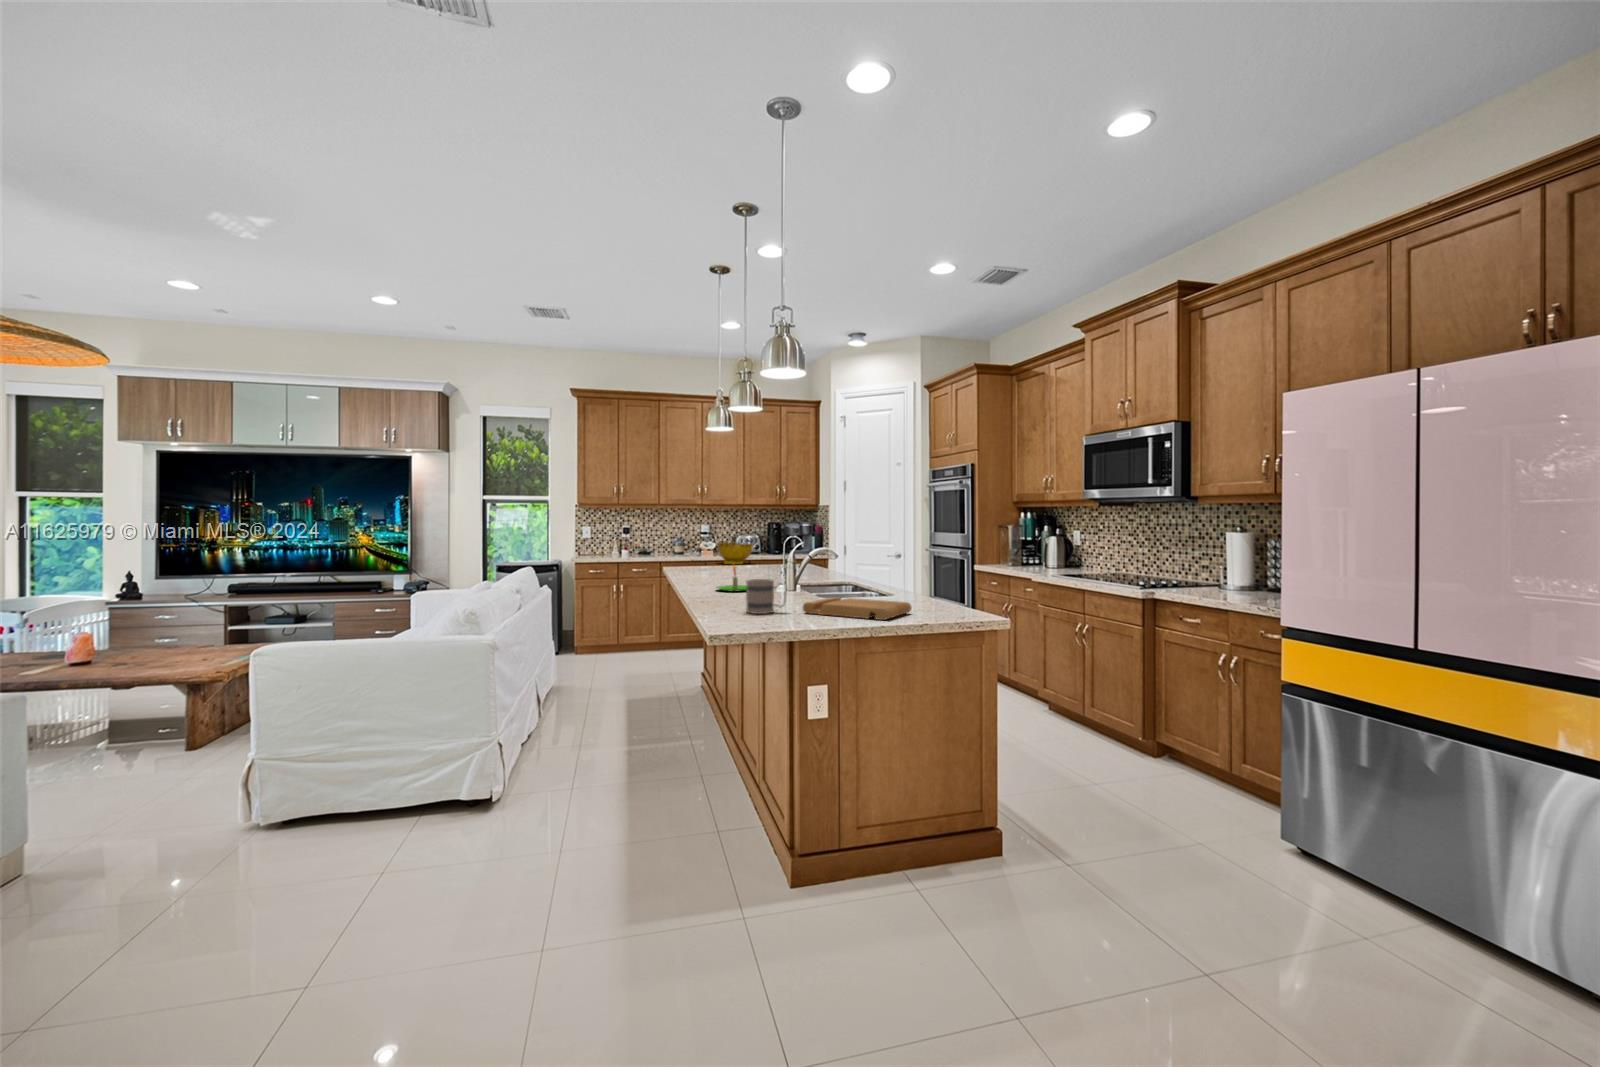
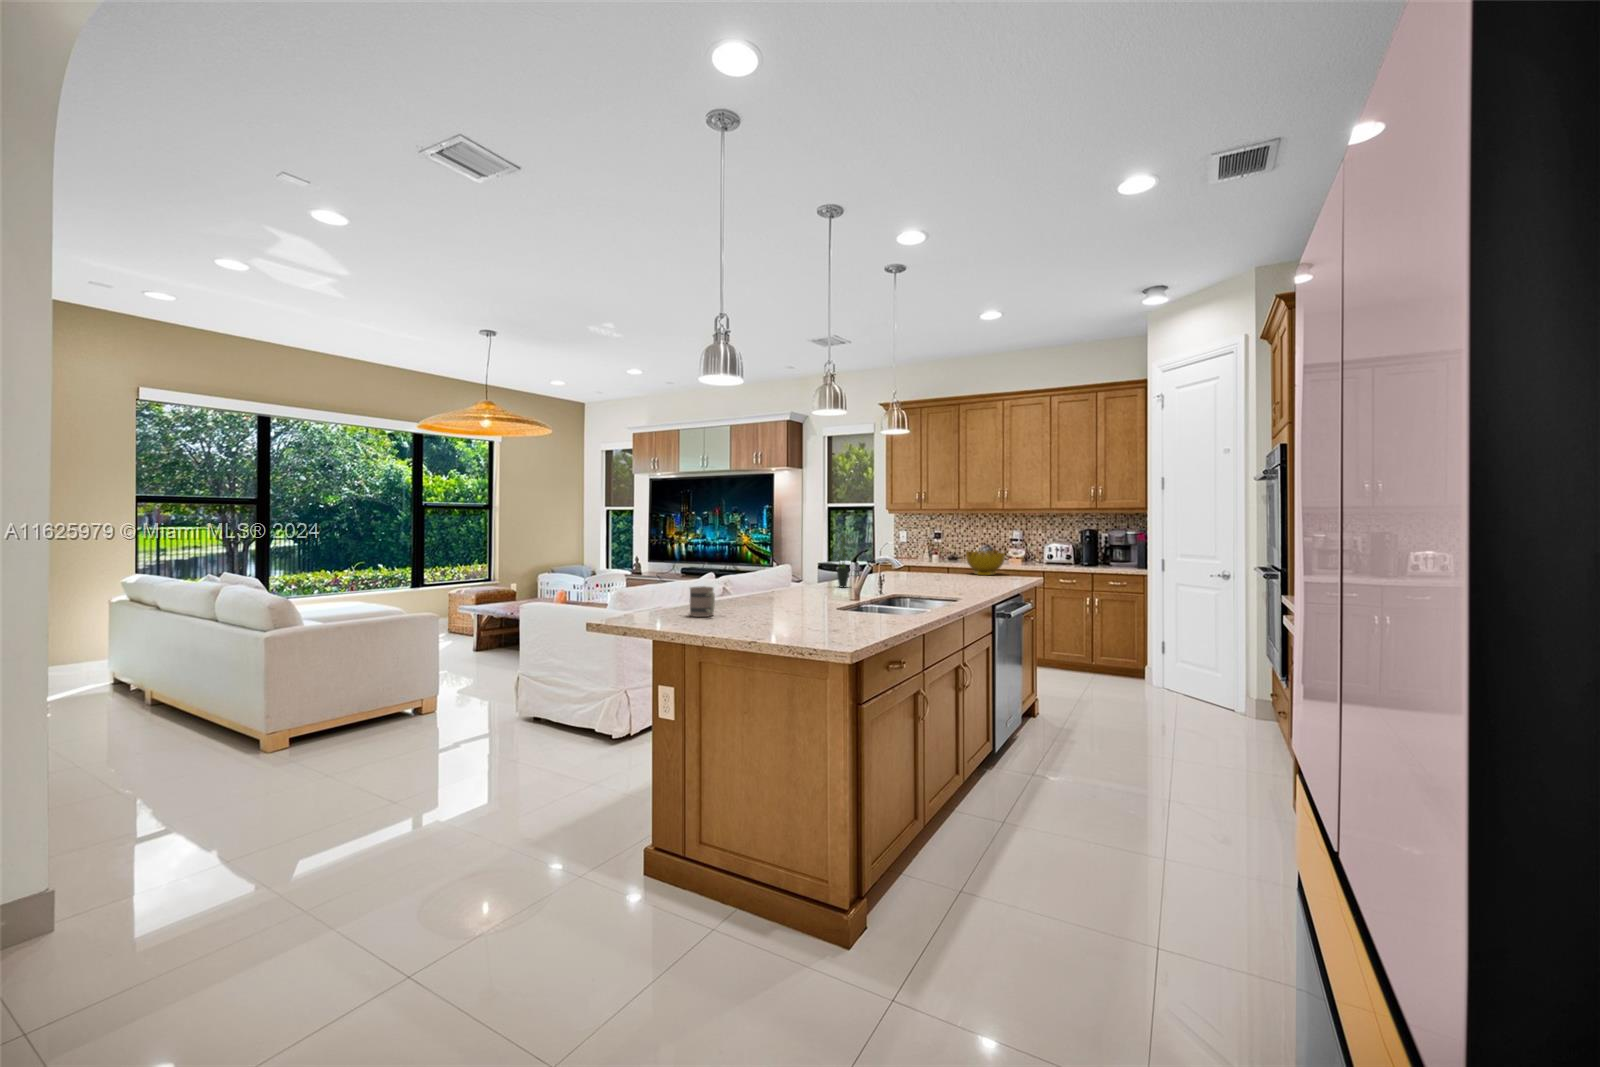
potted plant: none [689,521,715,580] -> present [831,534,853,588]
candle: present [716,566,747,591] -> none [787,573,825,599]
cutting board: present [803,597,911,620] -> none [719,610,786,633]

